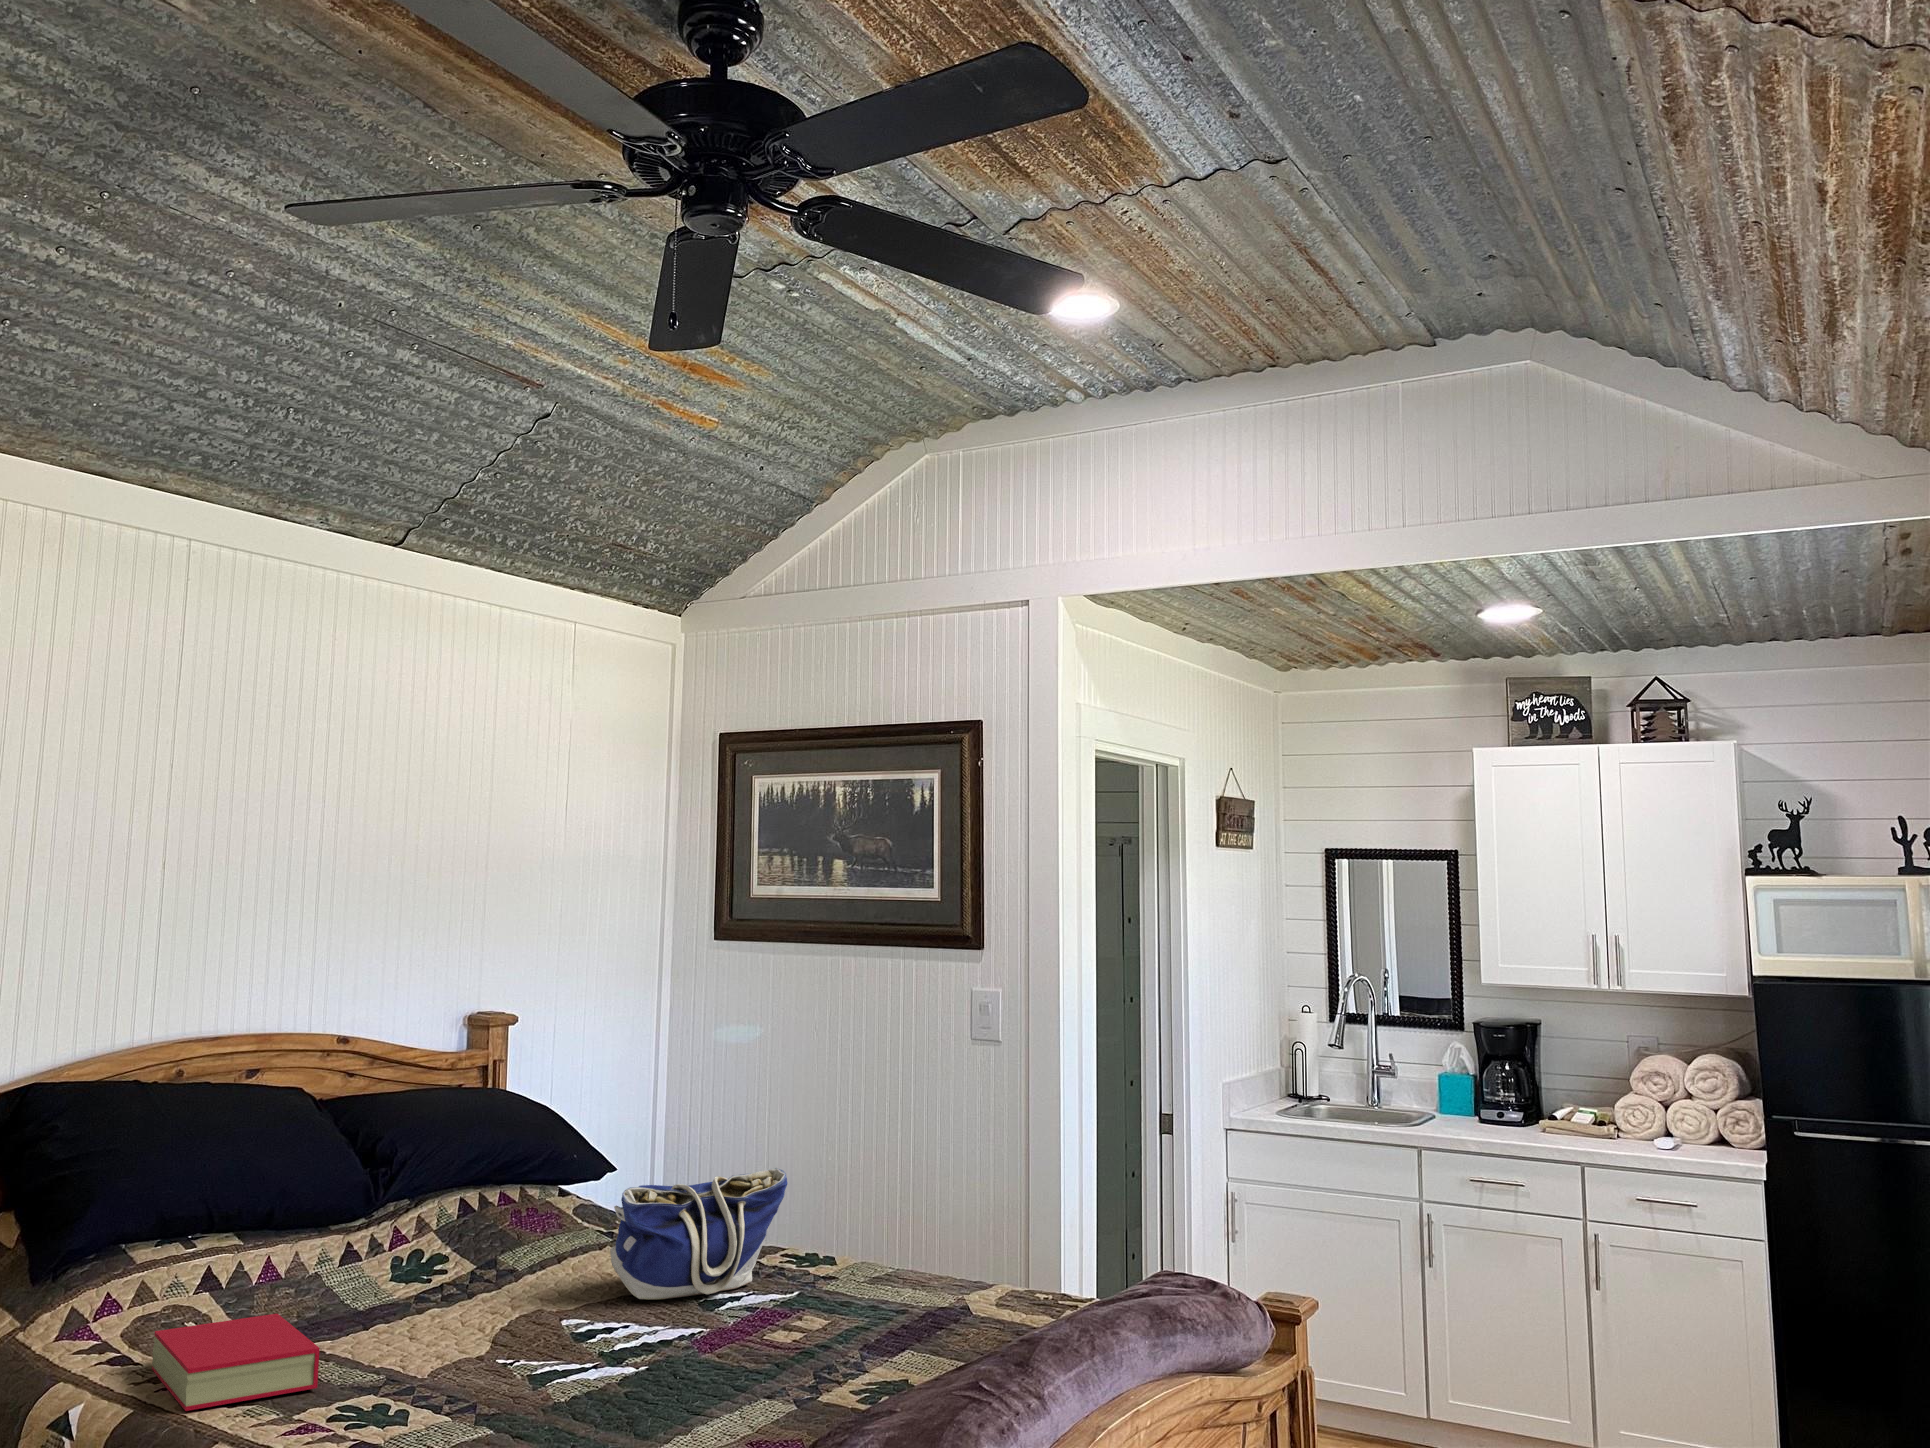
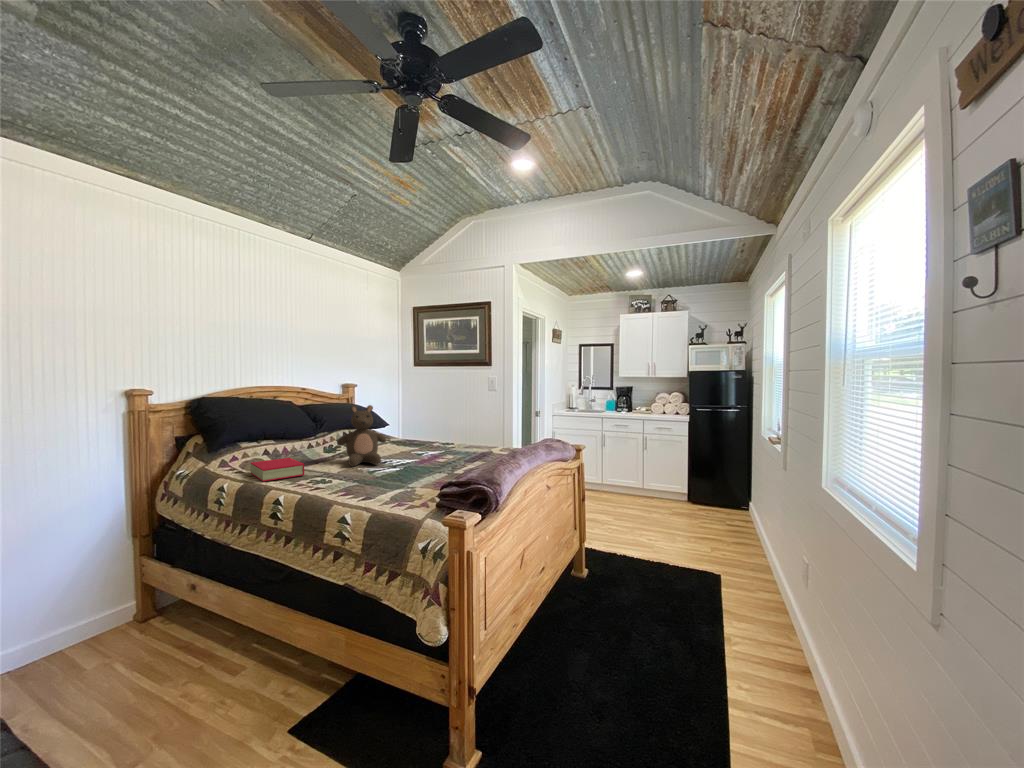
stuffed bear: none [433,1129,598,1354] -> present [337,405,386,466]
tote bag: present [610,1168,788,1300] -> none [389,418,440,454]

